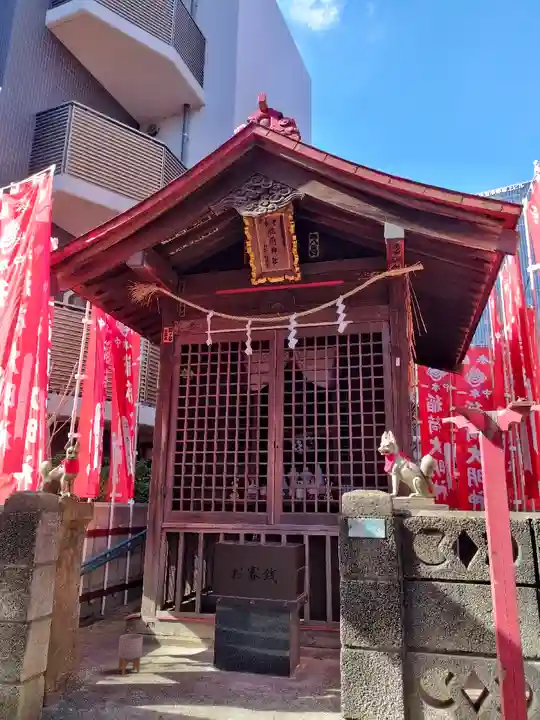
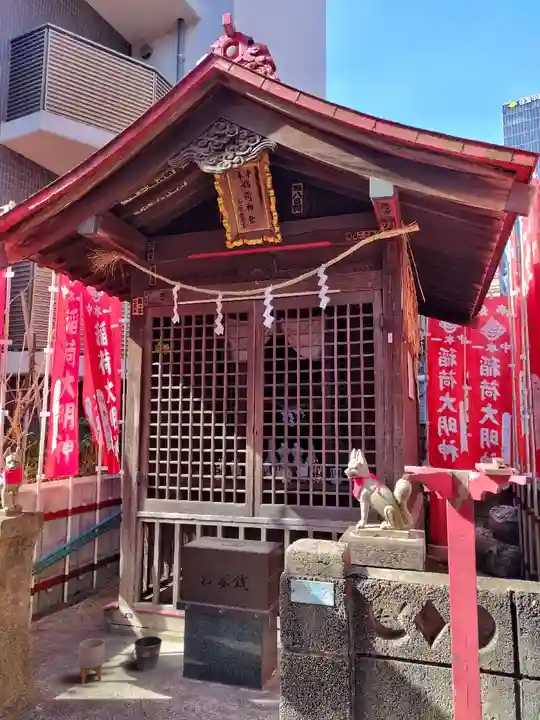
bucket: none [165,636,194,666] -> present [131,636,162,670]

